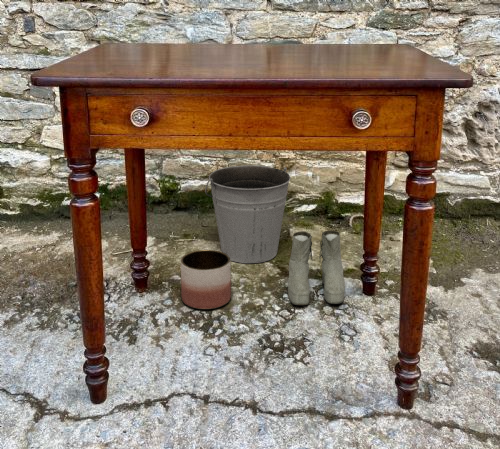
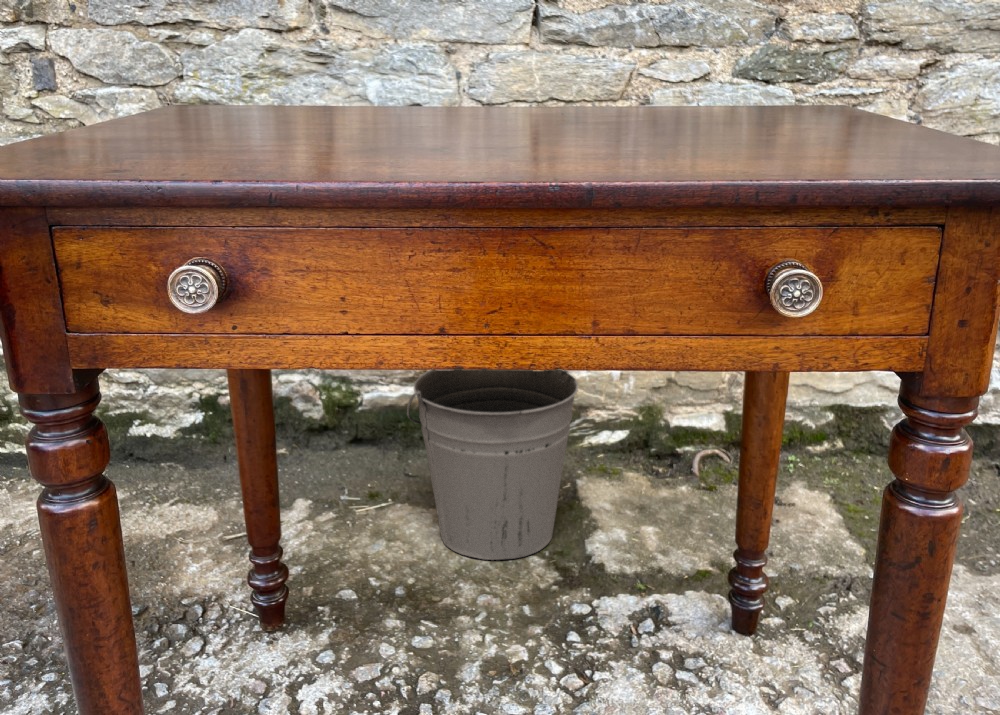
boots: present [288,230,345,305] -> none [576,498,696,662]
planter: present [181,250,231,309] -> none [352,542,458,673]

